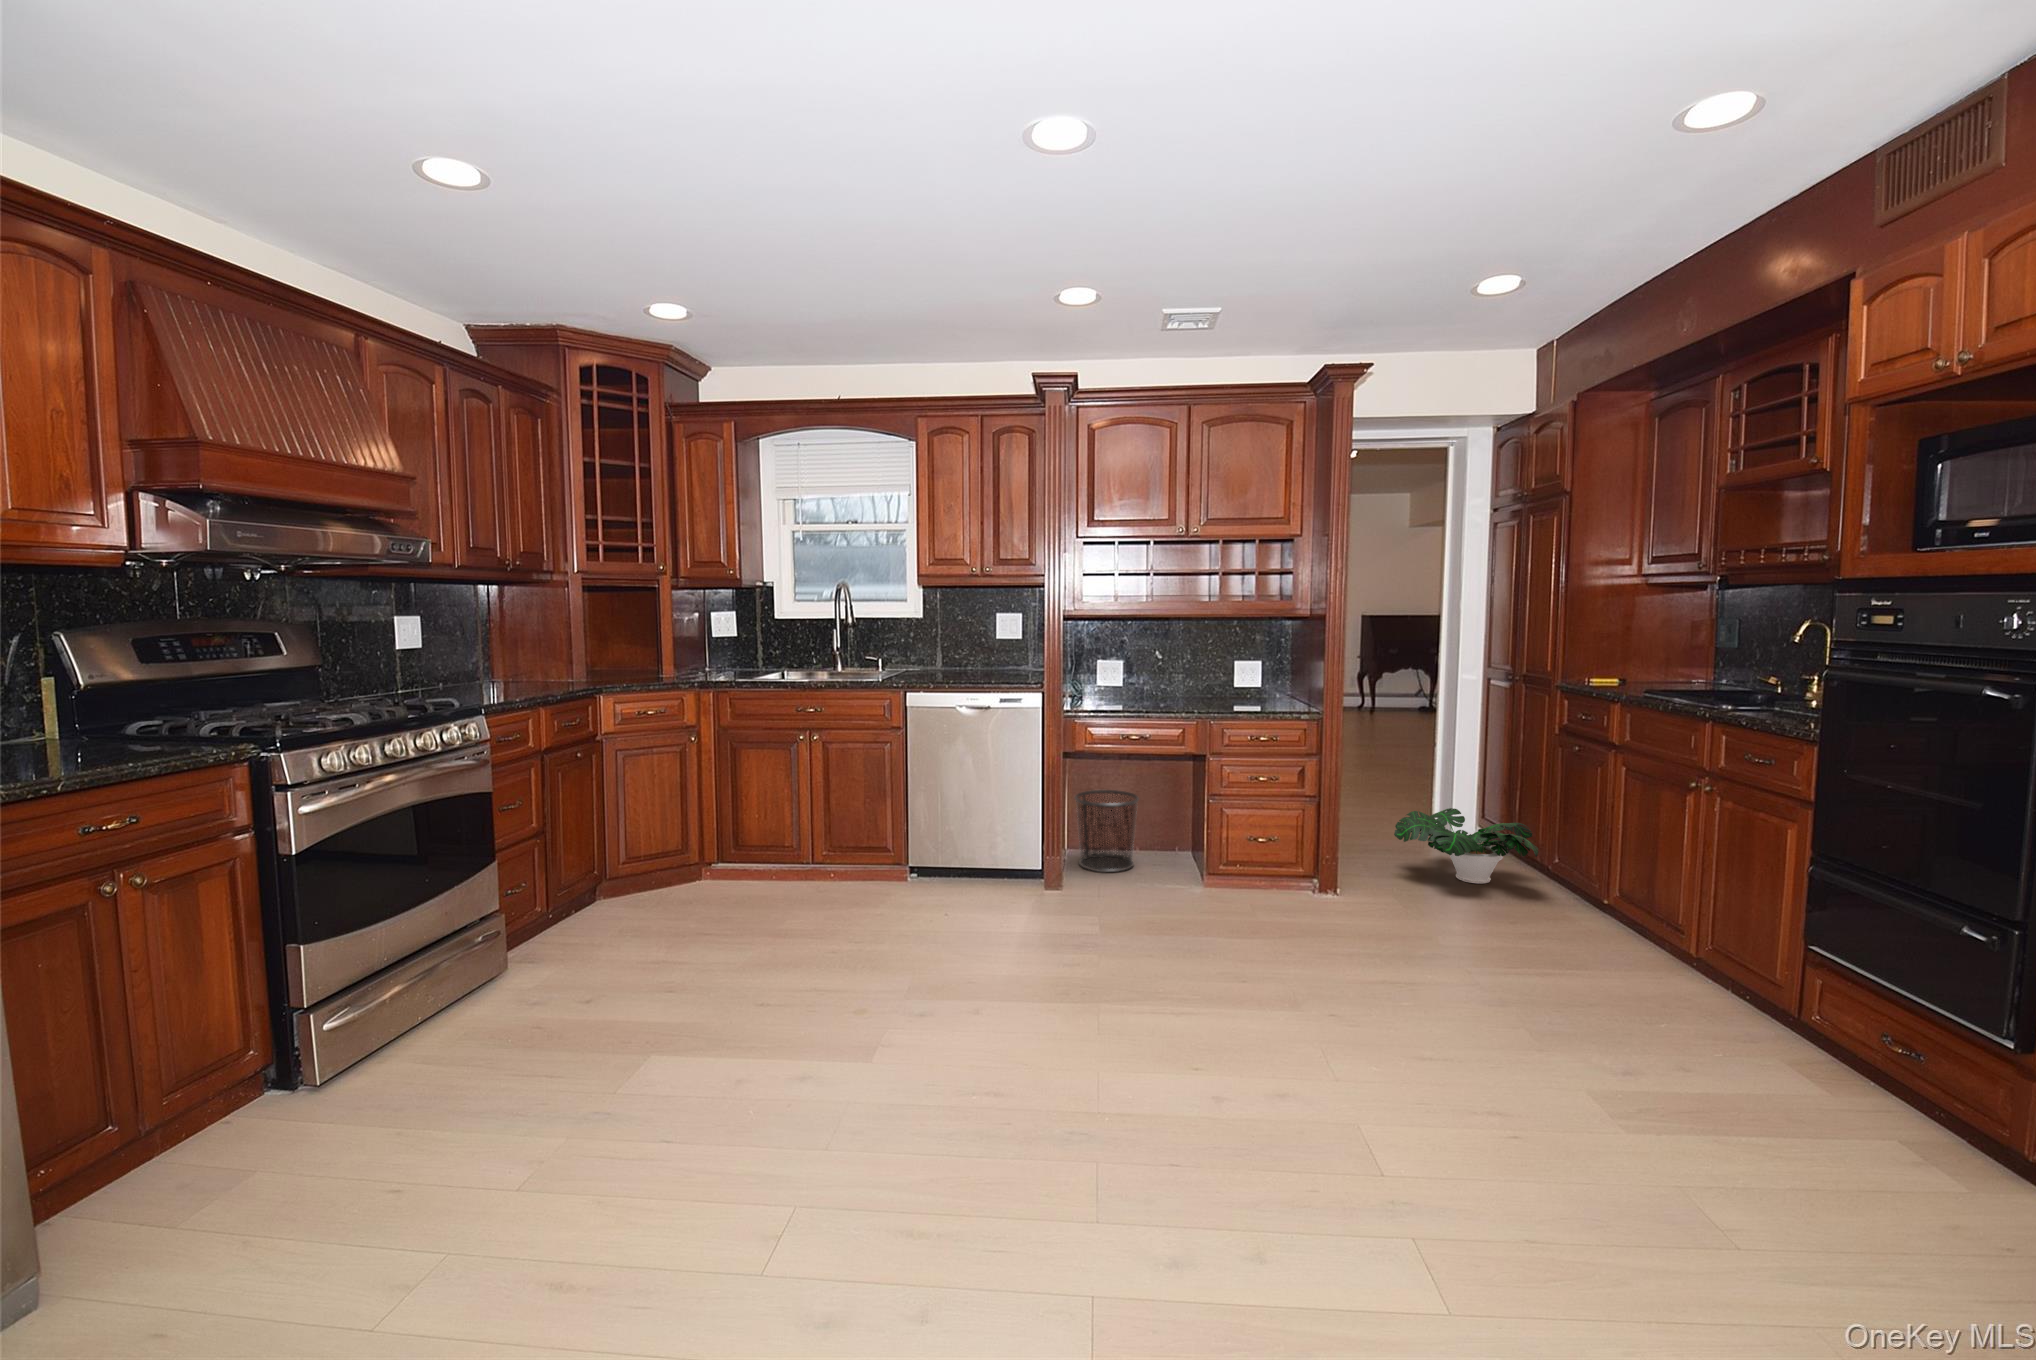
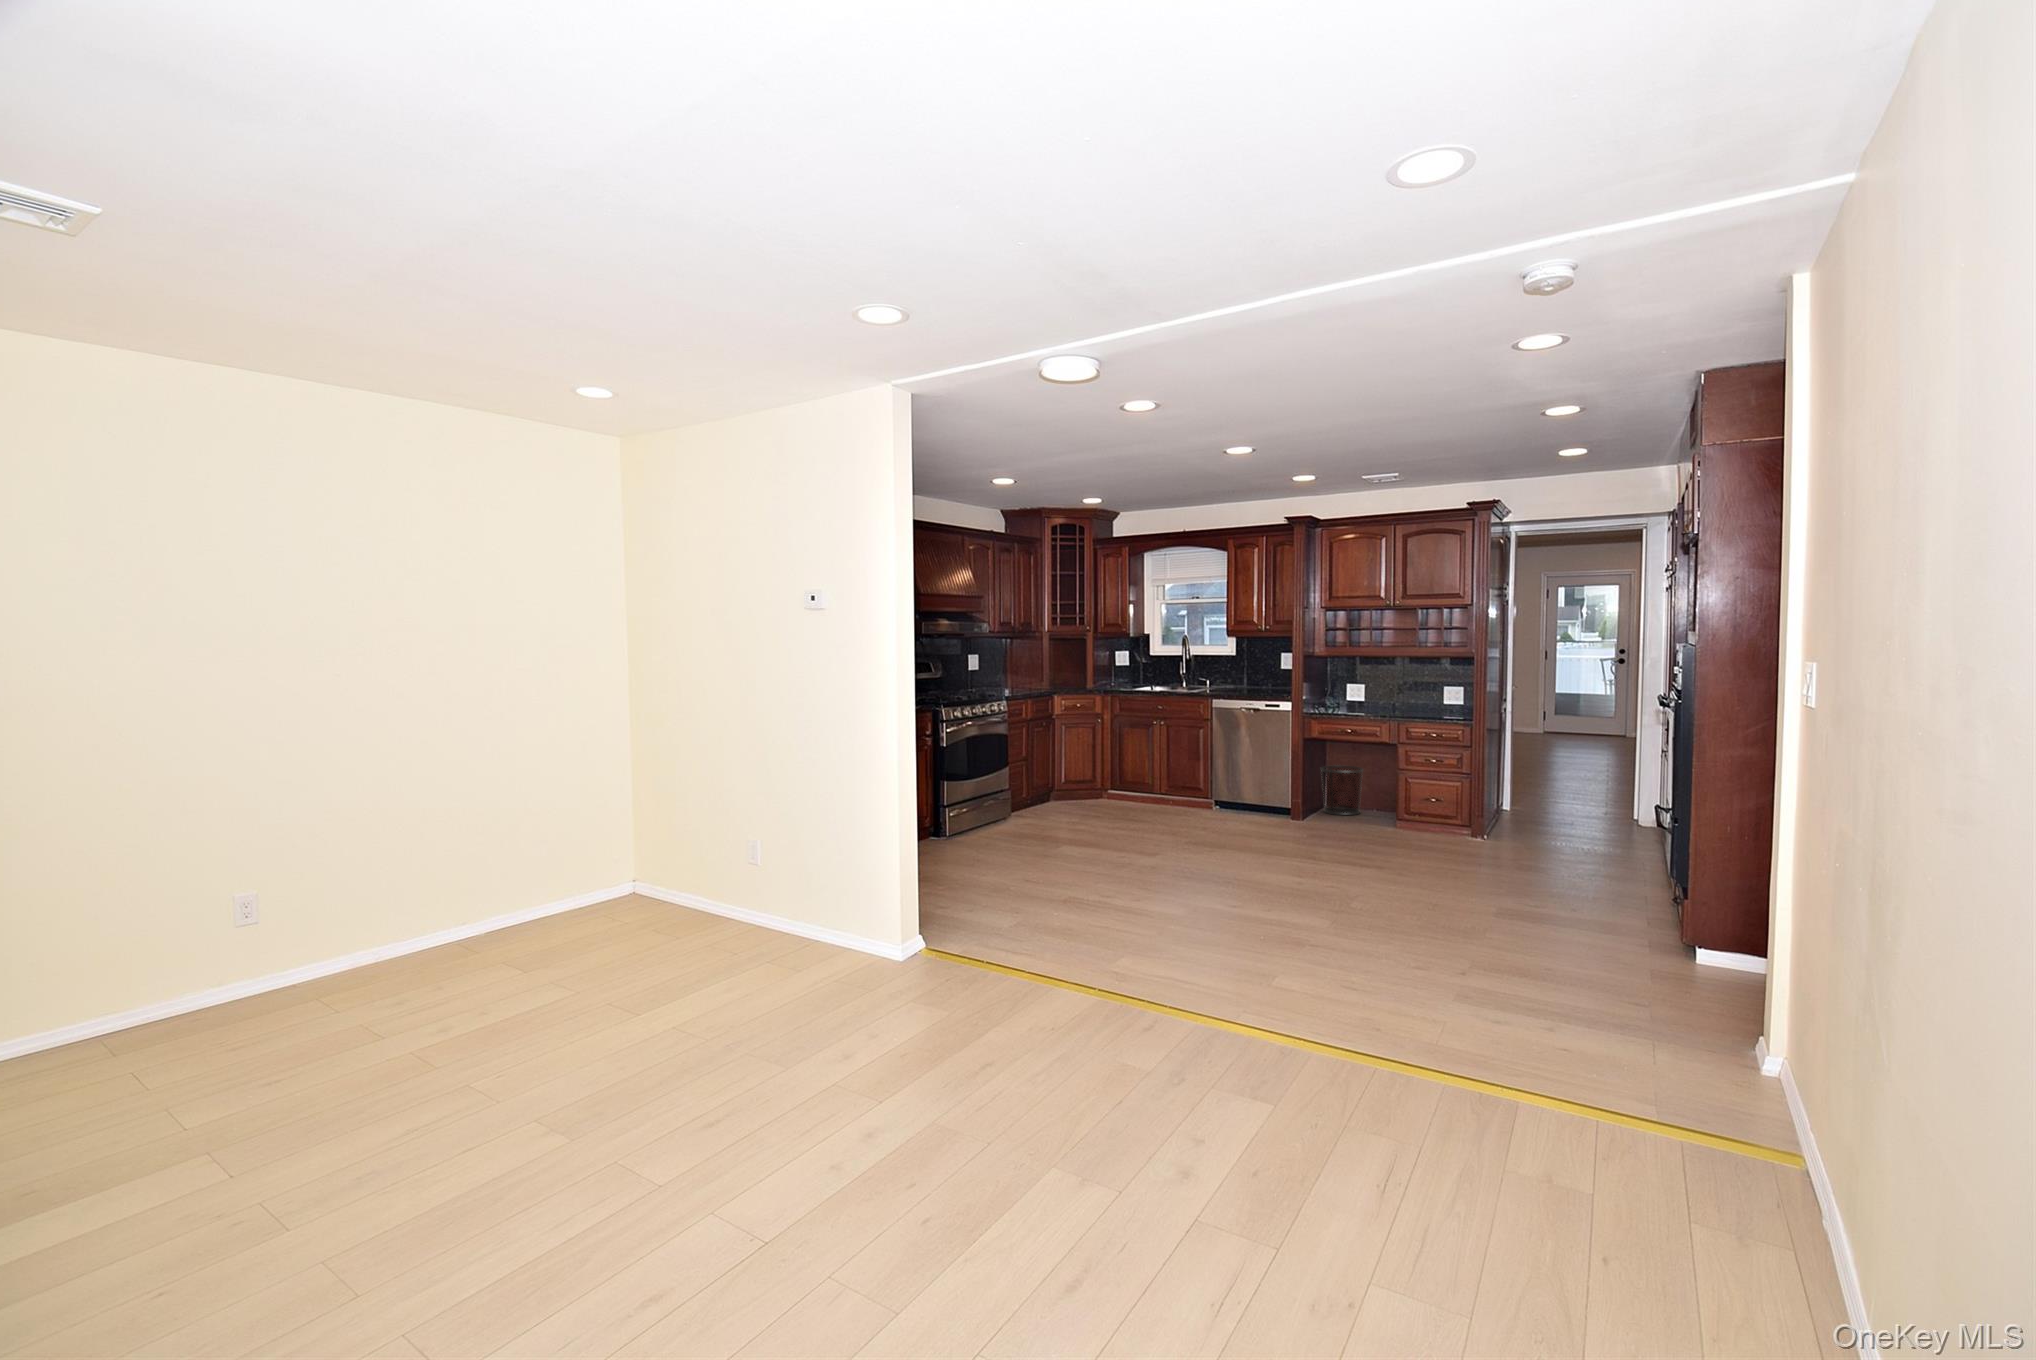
potted plant: present [1394,808,1538,884] -> none [1541,791,1655,841]

